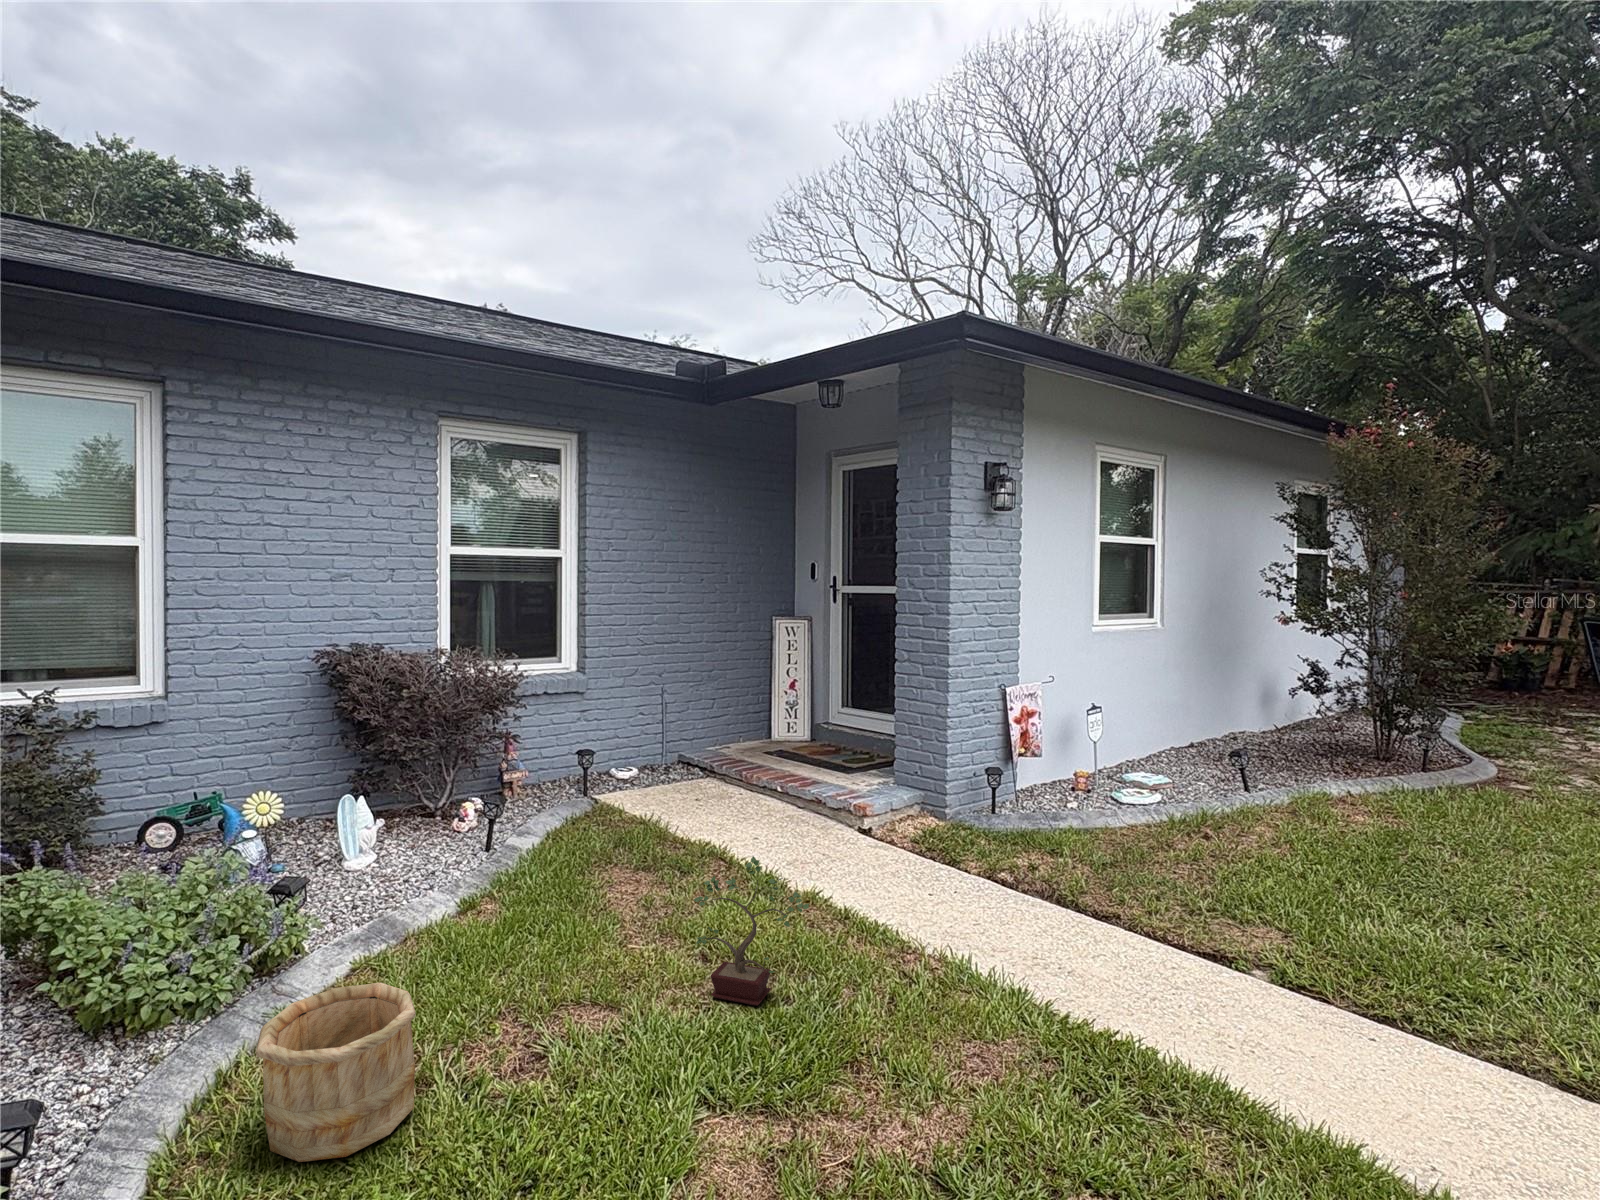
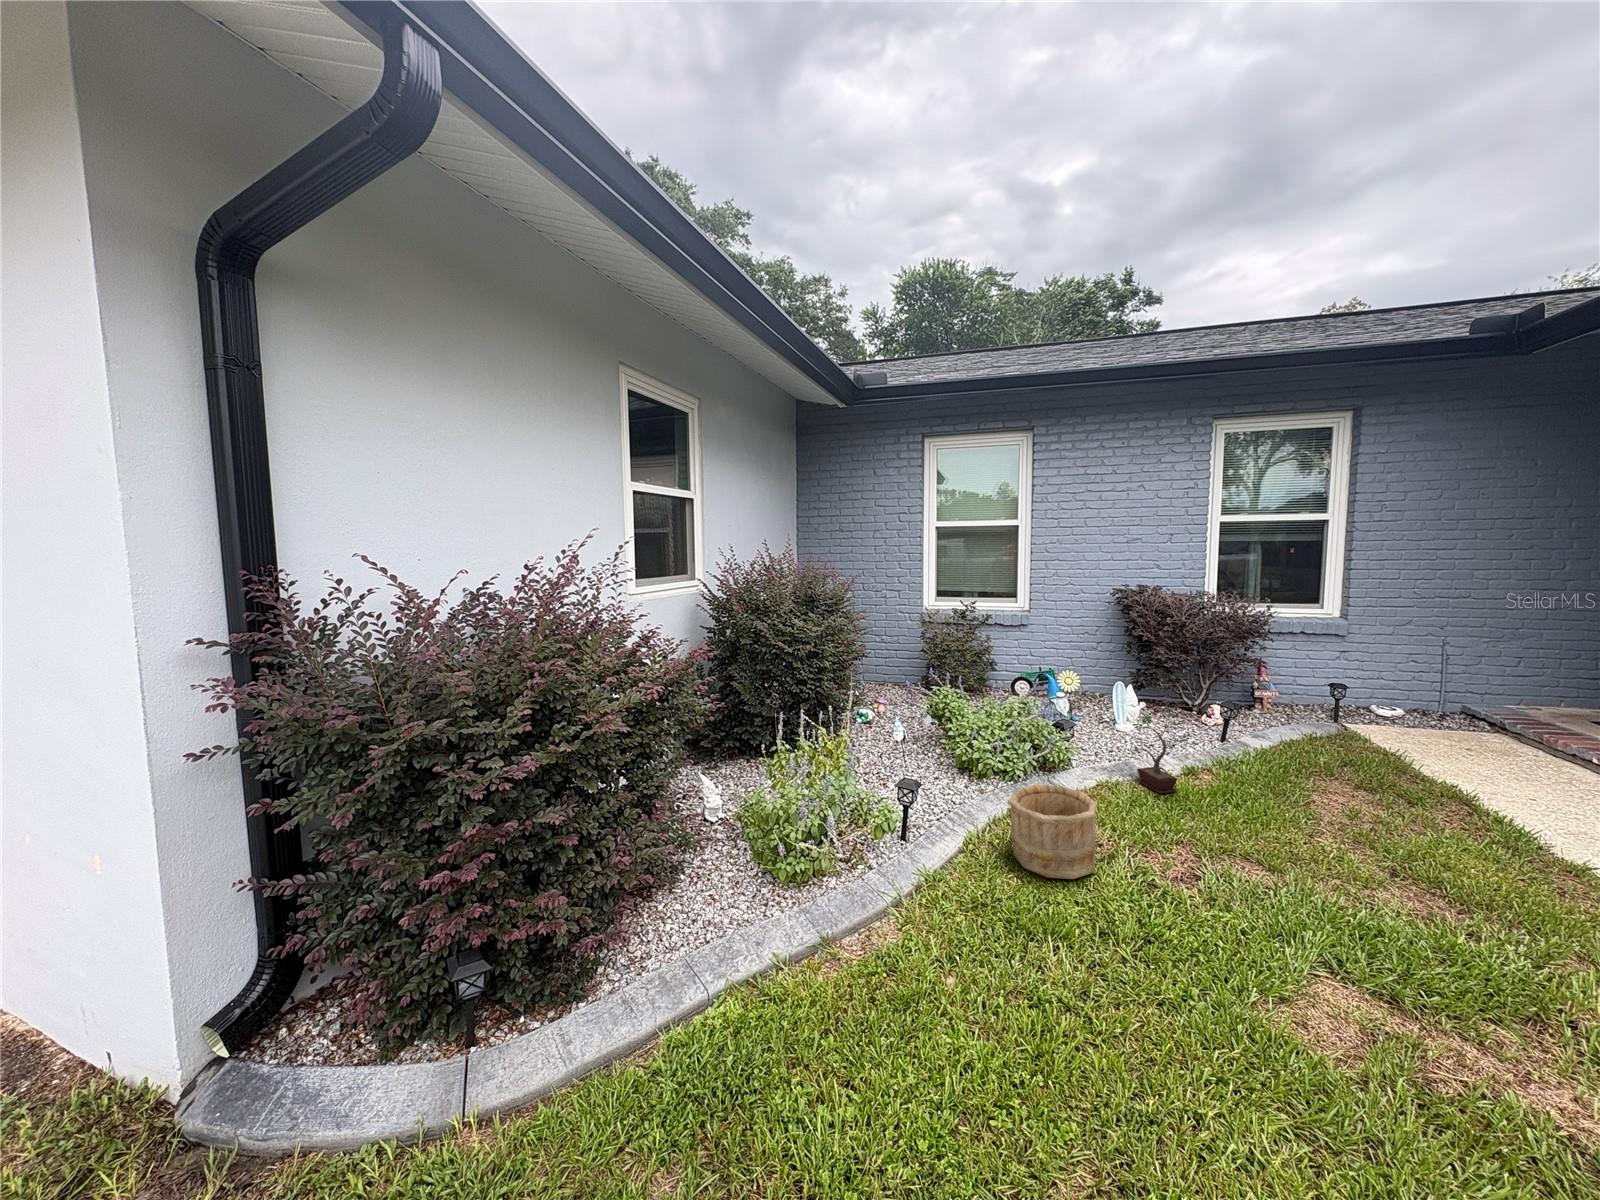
potted plant: present [694,856,809,1006] -> present [1133,707,1193,794]

